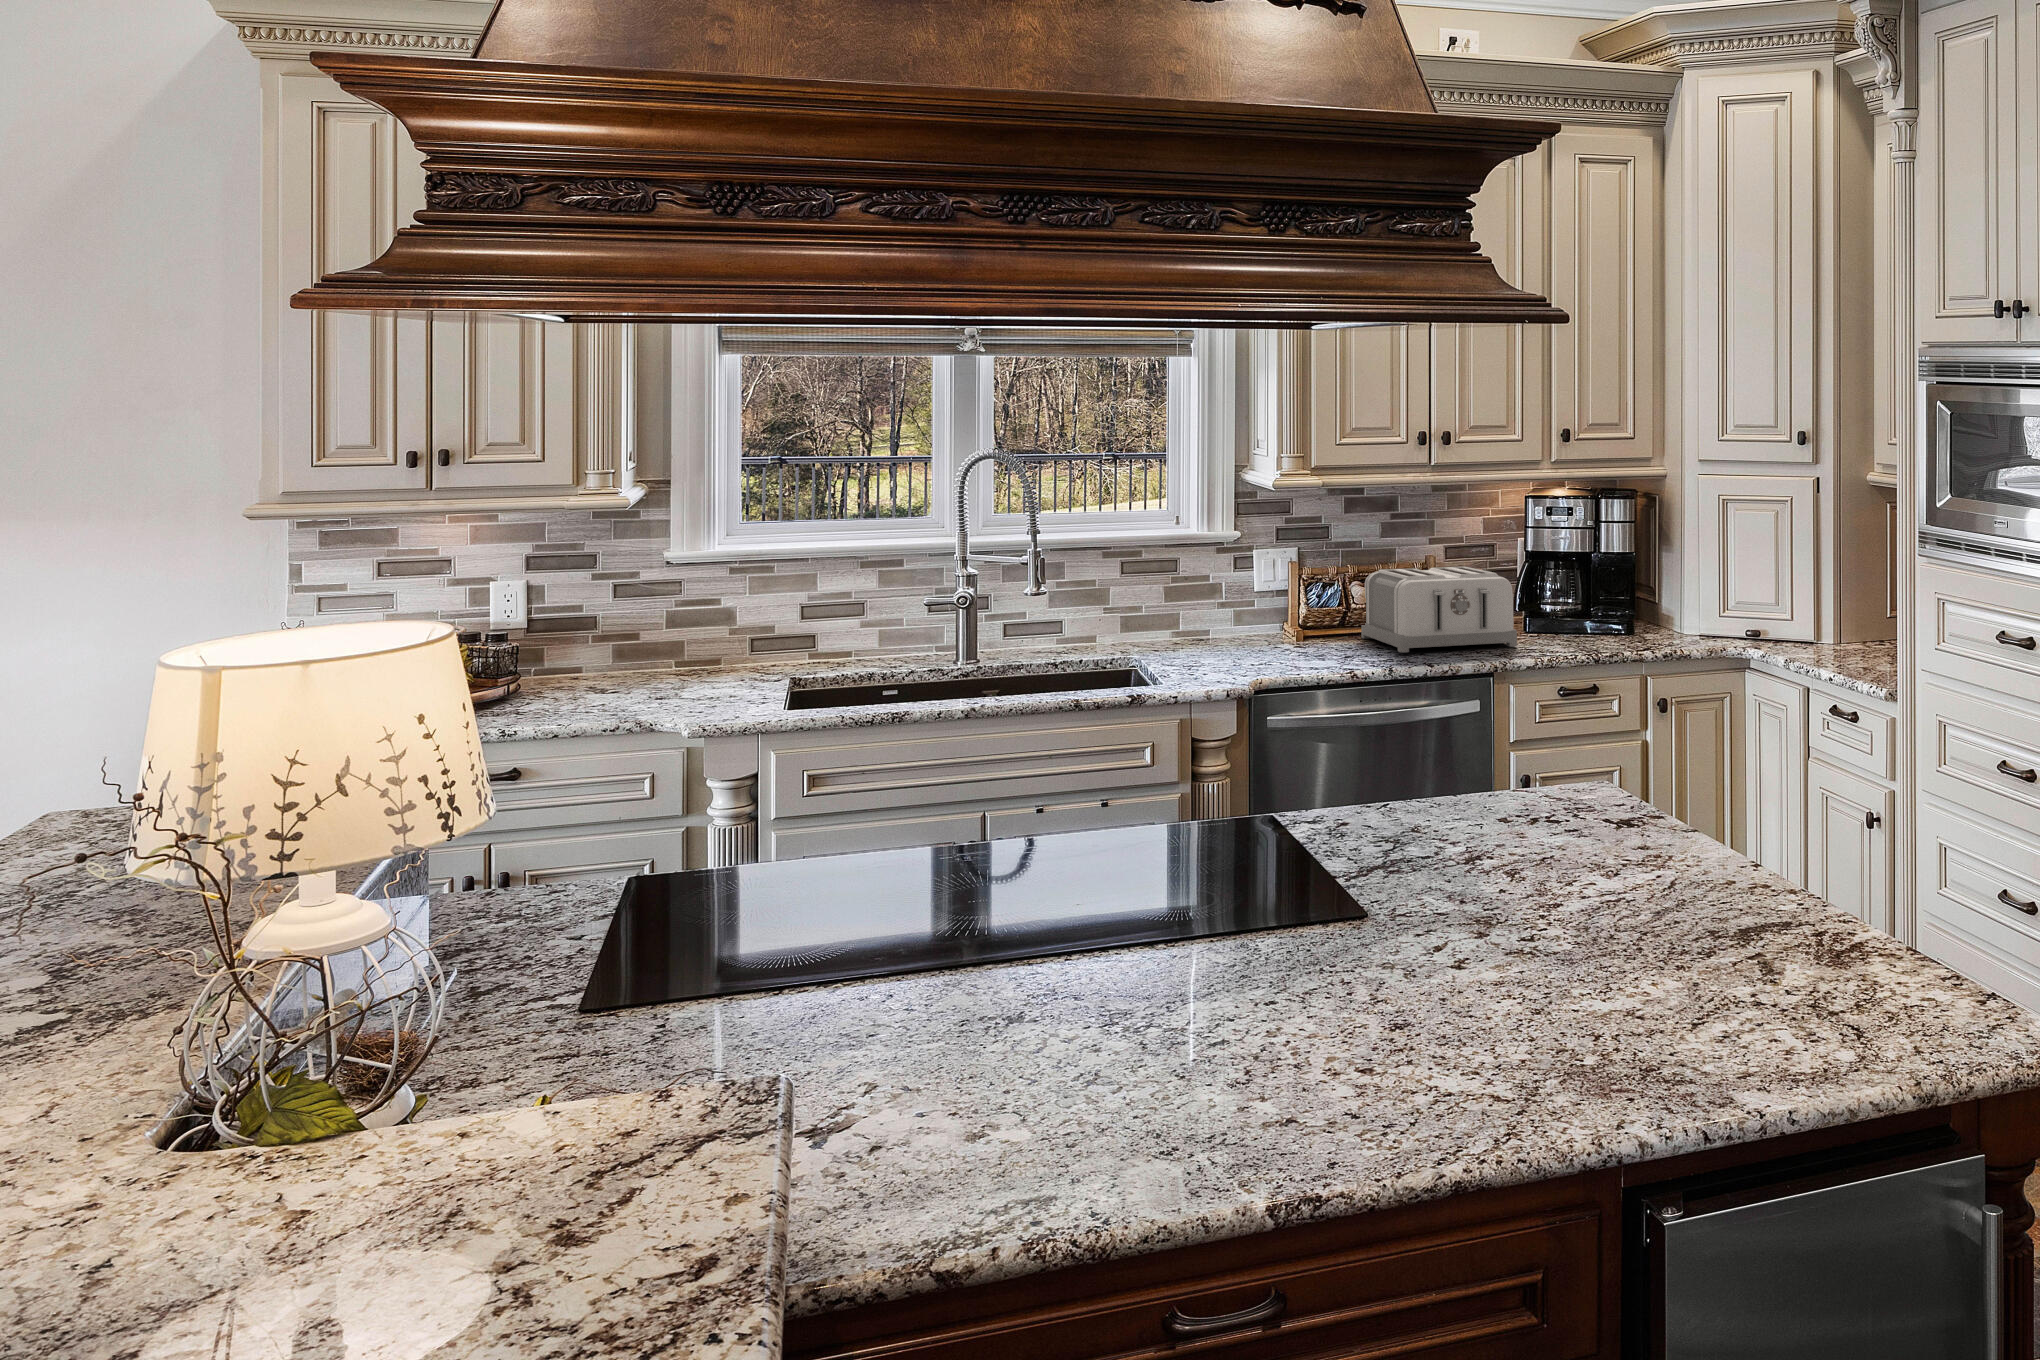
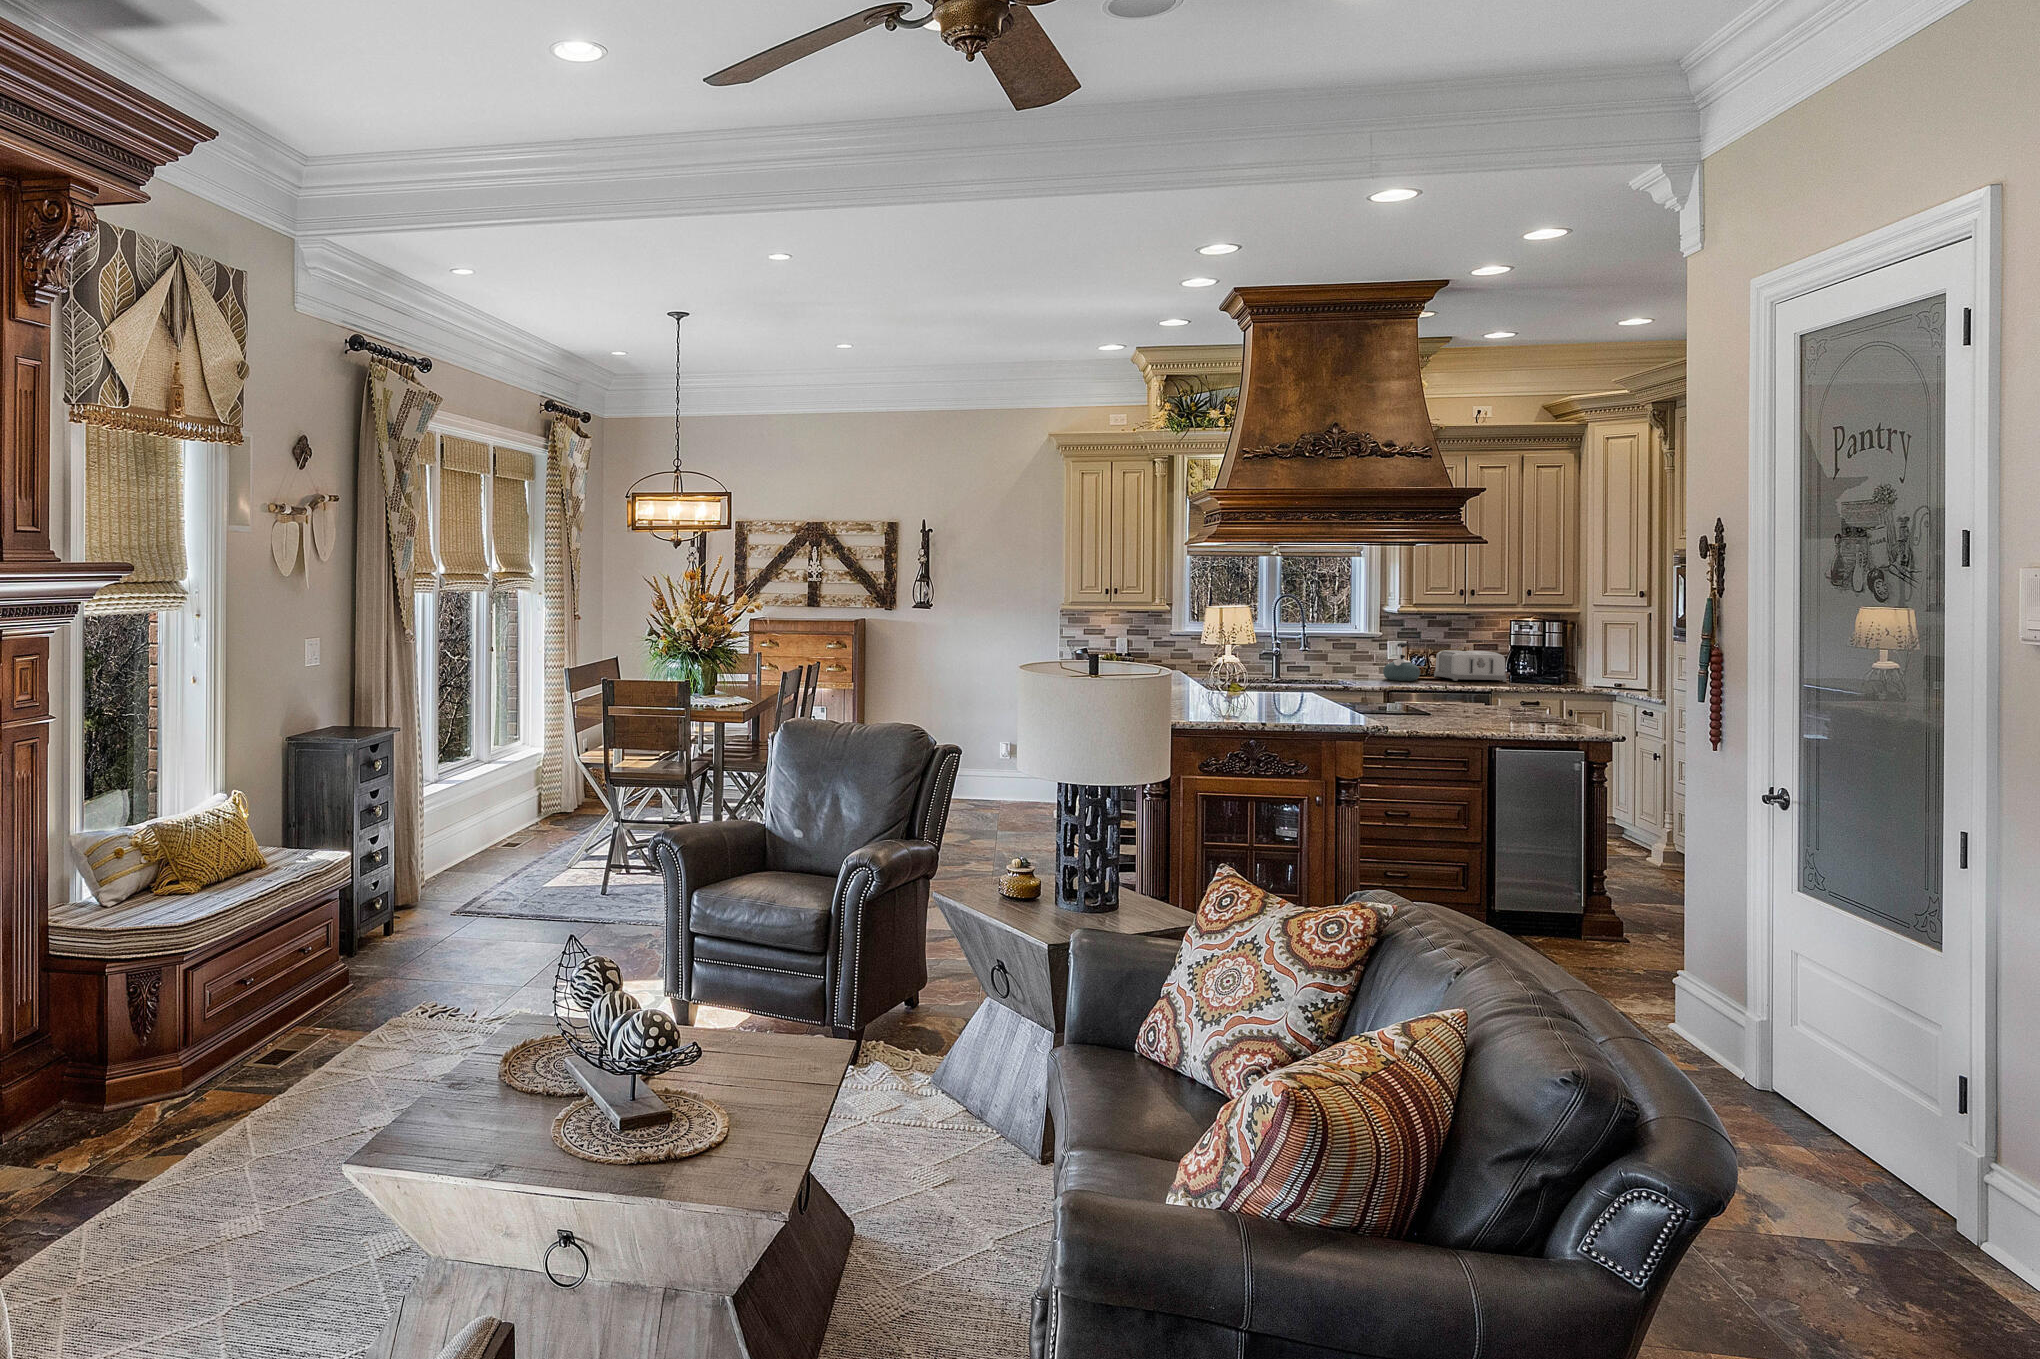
kettle: none [1234,557,1321,662] -> present [1383,643,1420,681]

